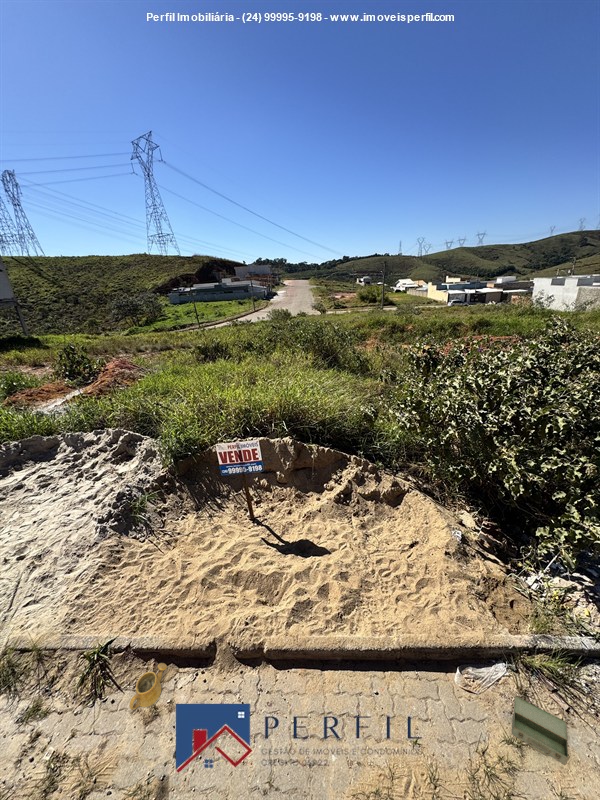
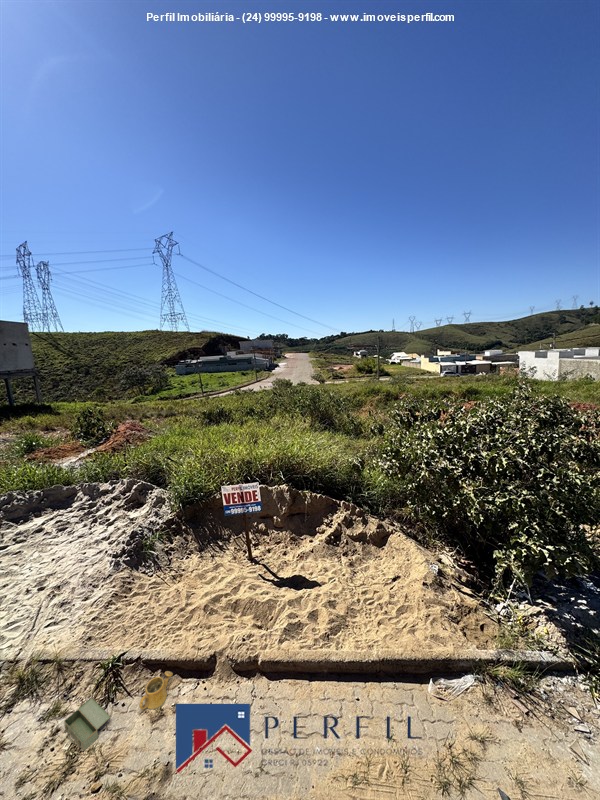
toolbox: present [512,696,568,765] -> present [64,698,110,751]

